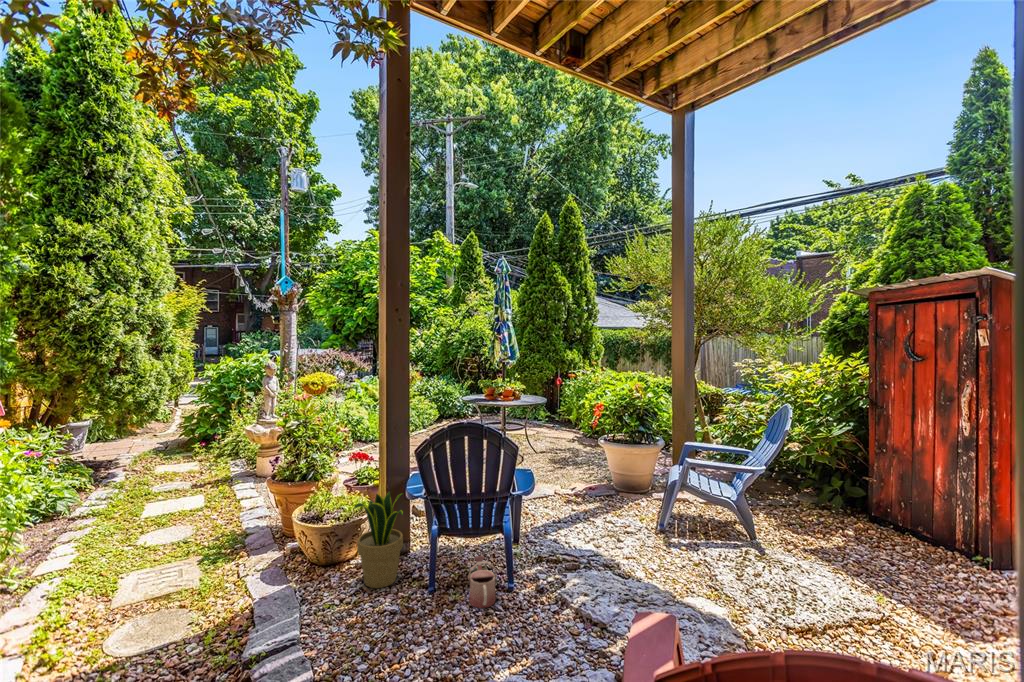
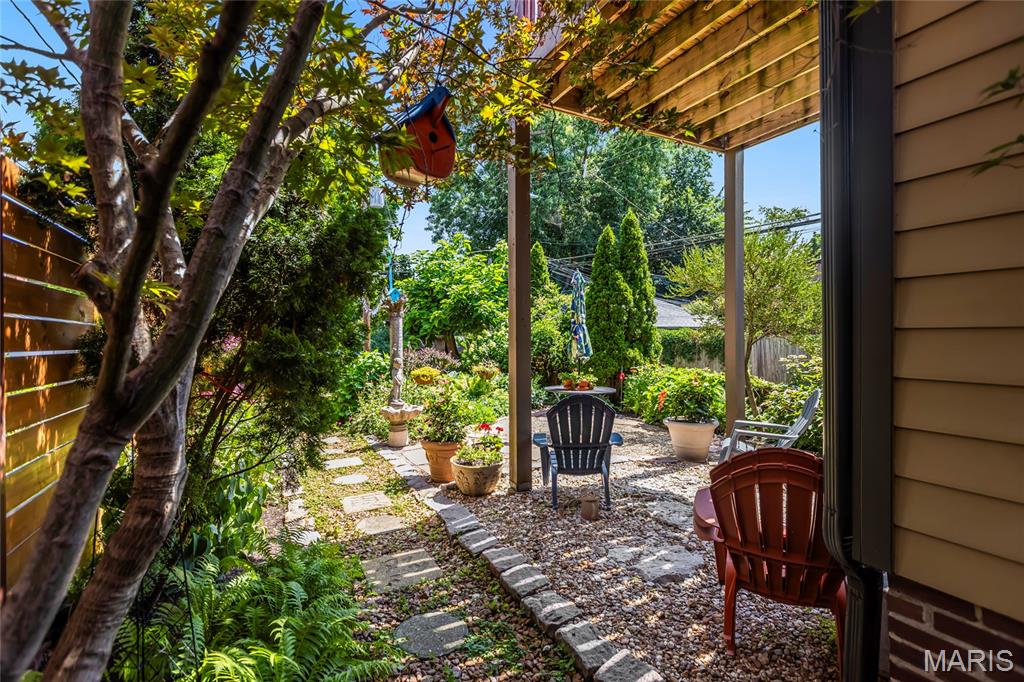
potted plant: present [354,492,403,588] -> none [499,444,532,509]

